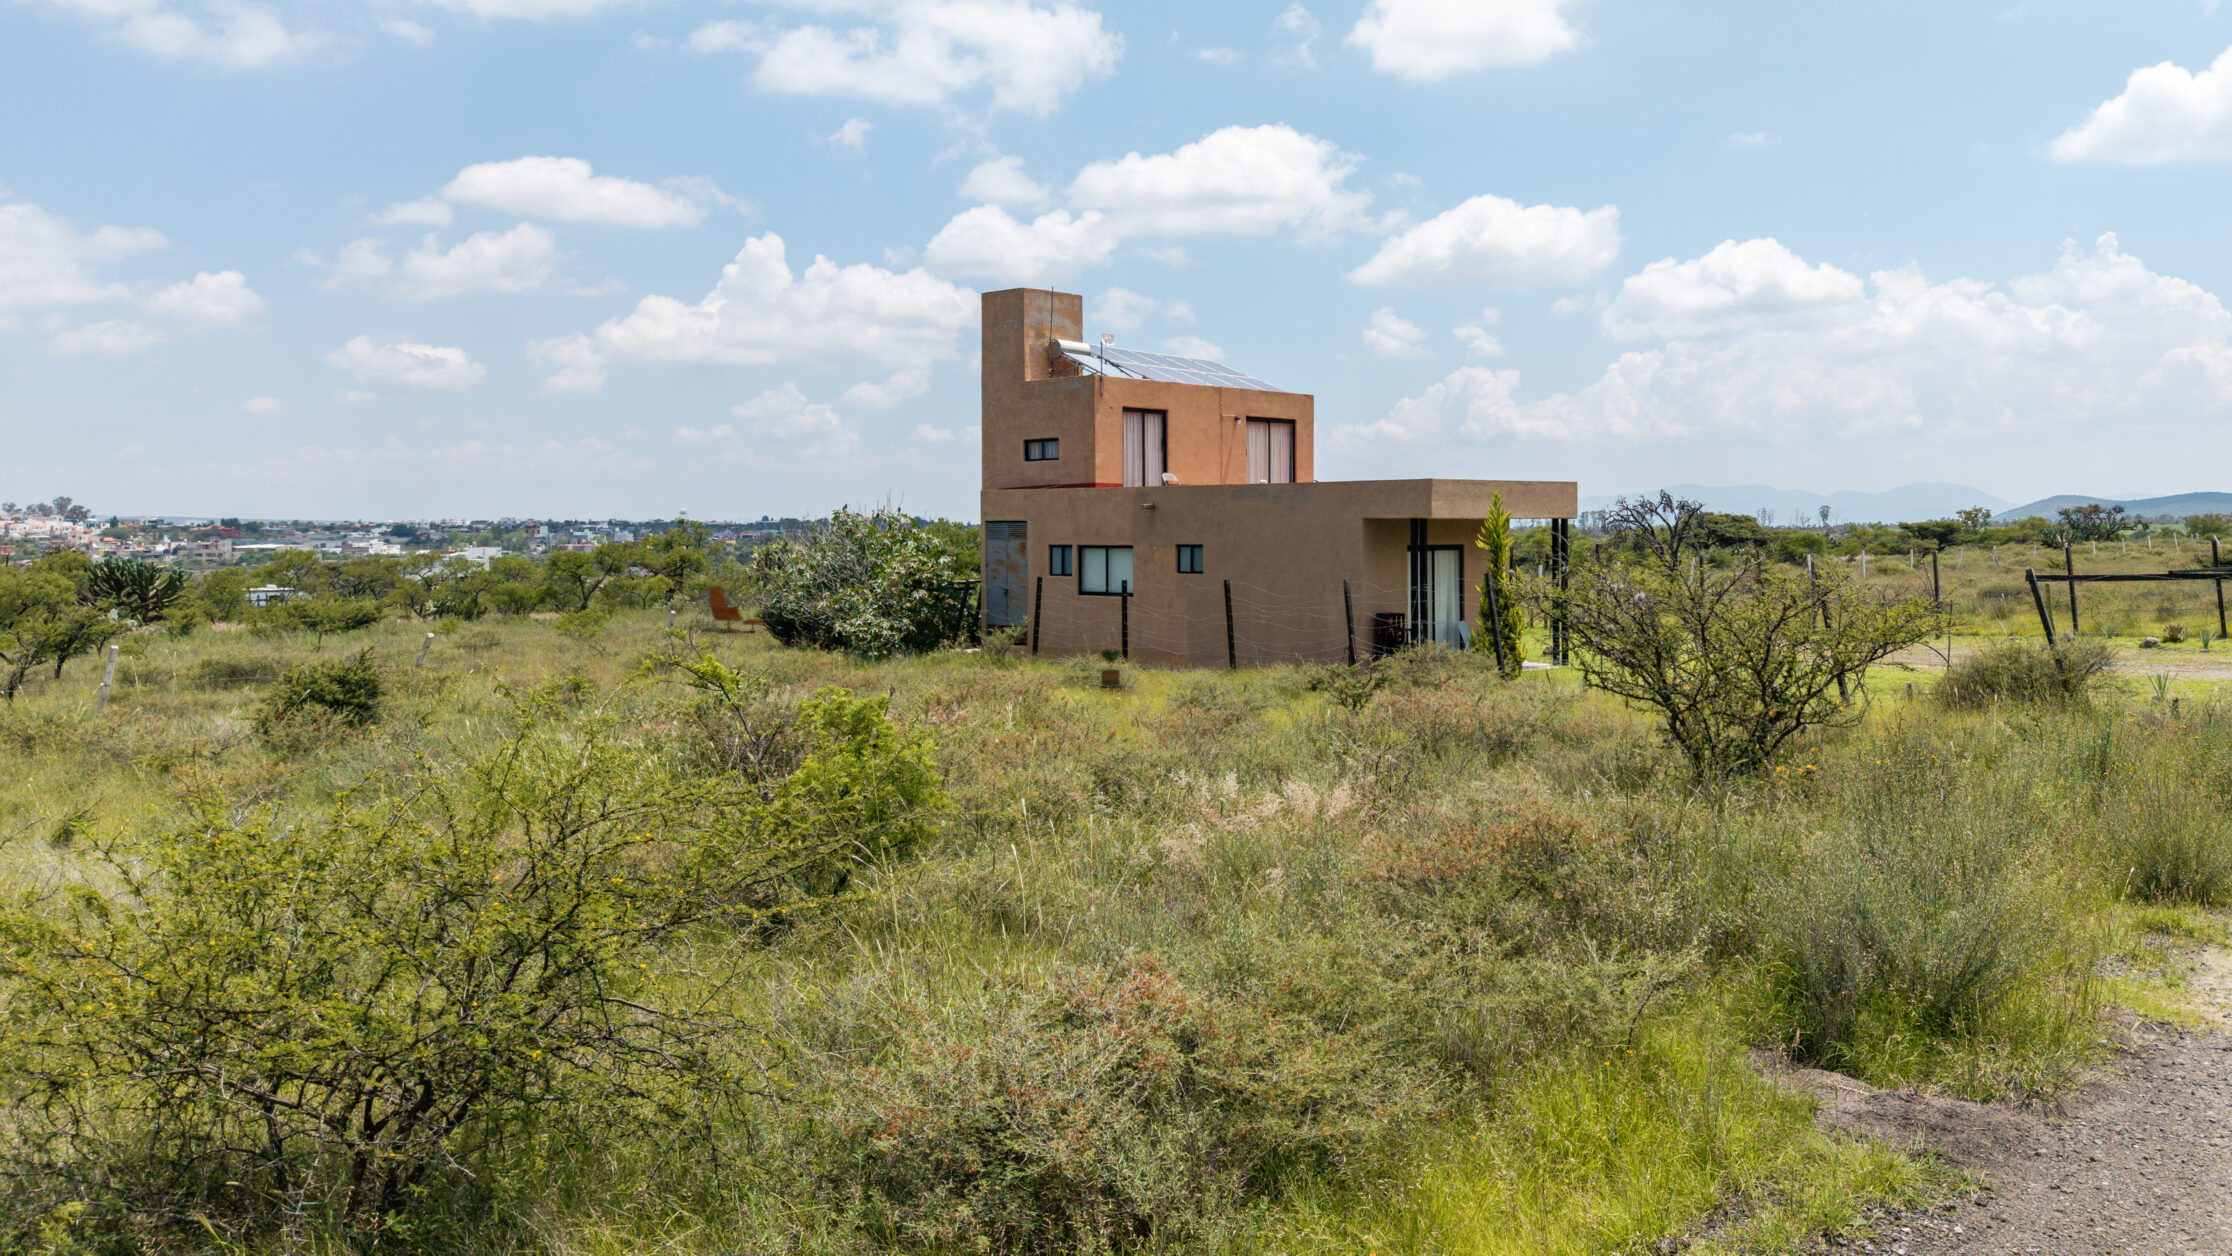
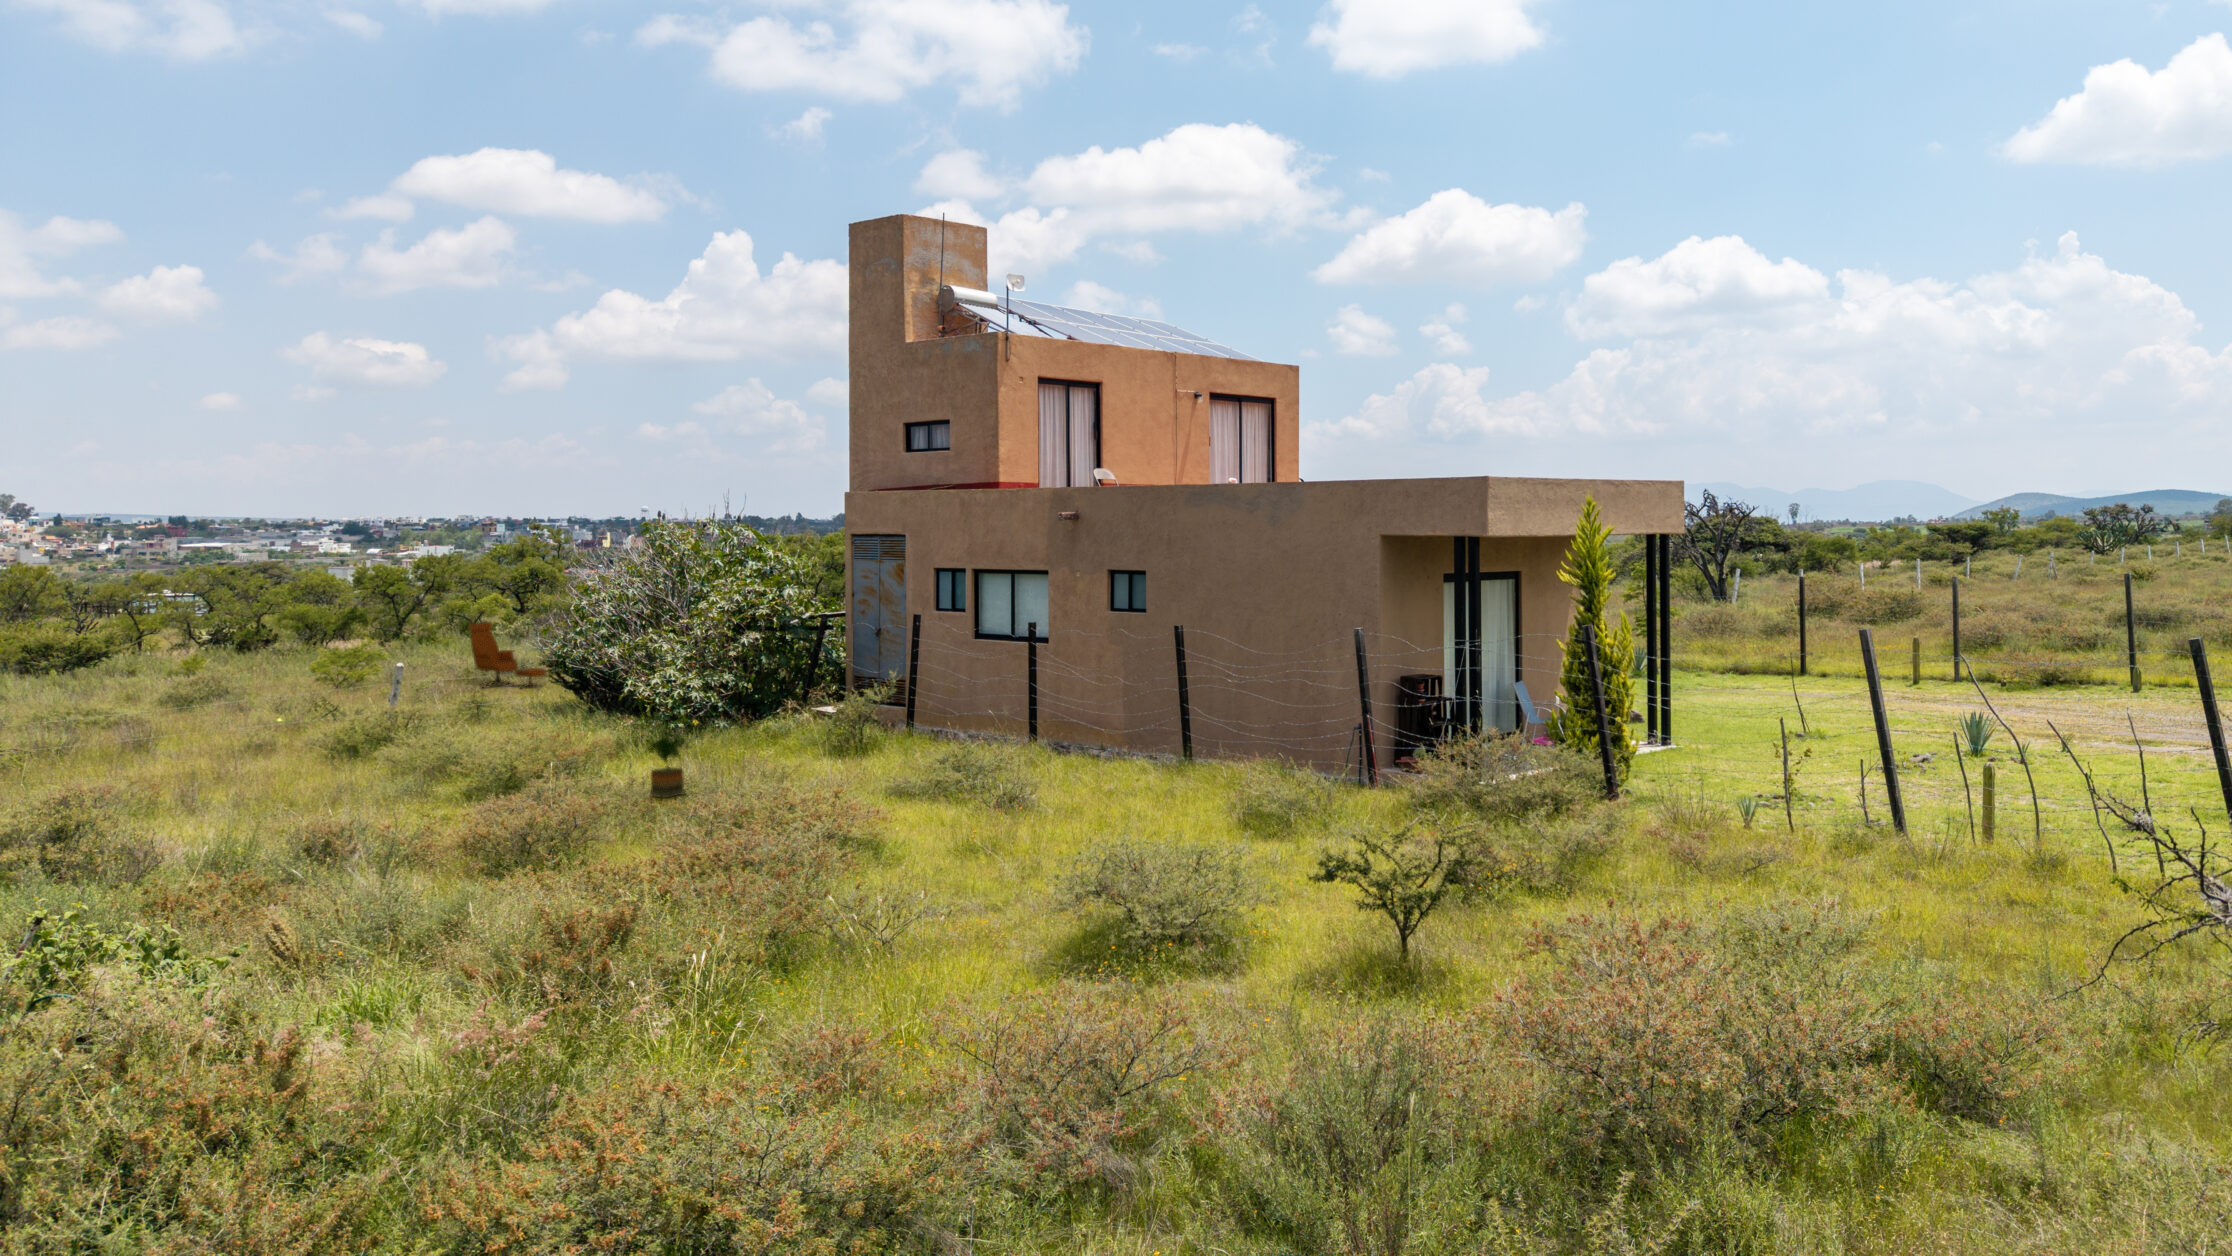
potted tree: present [1101,649,1124,688] -> present [648,737,689,798]

